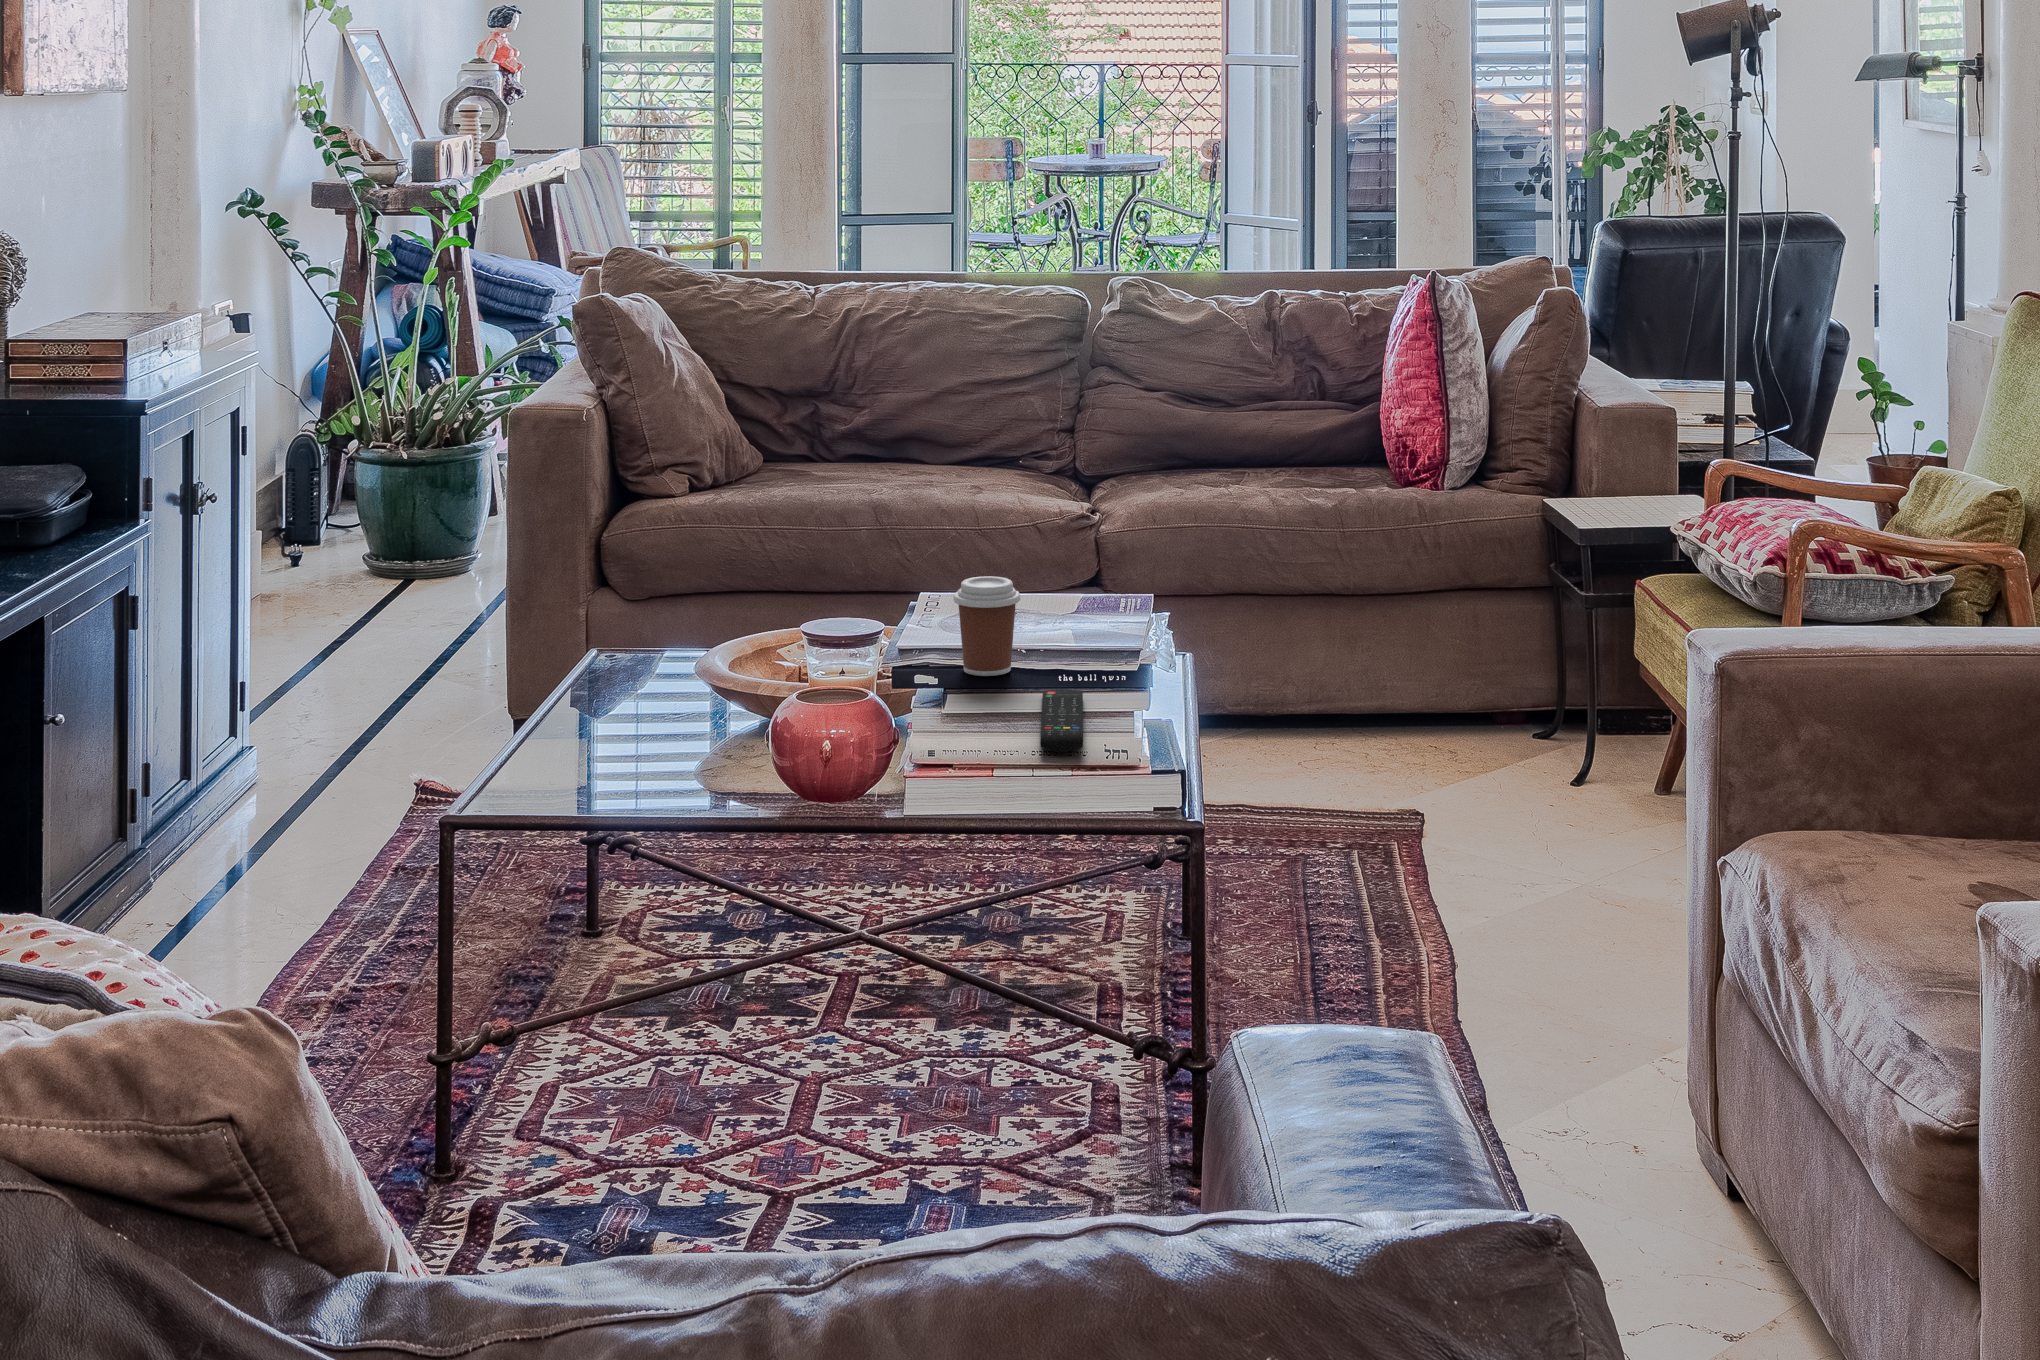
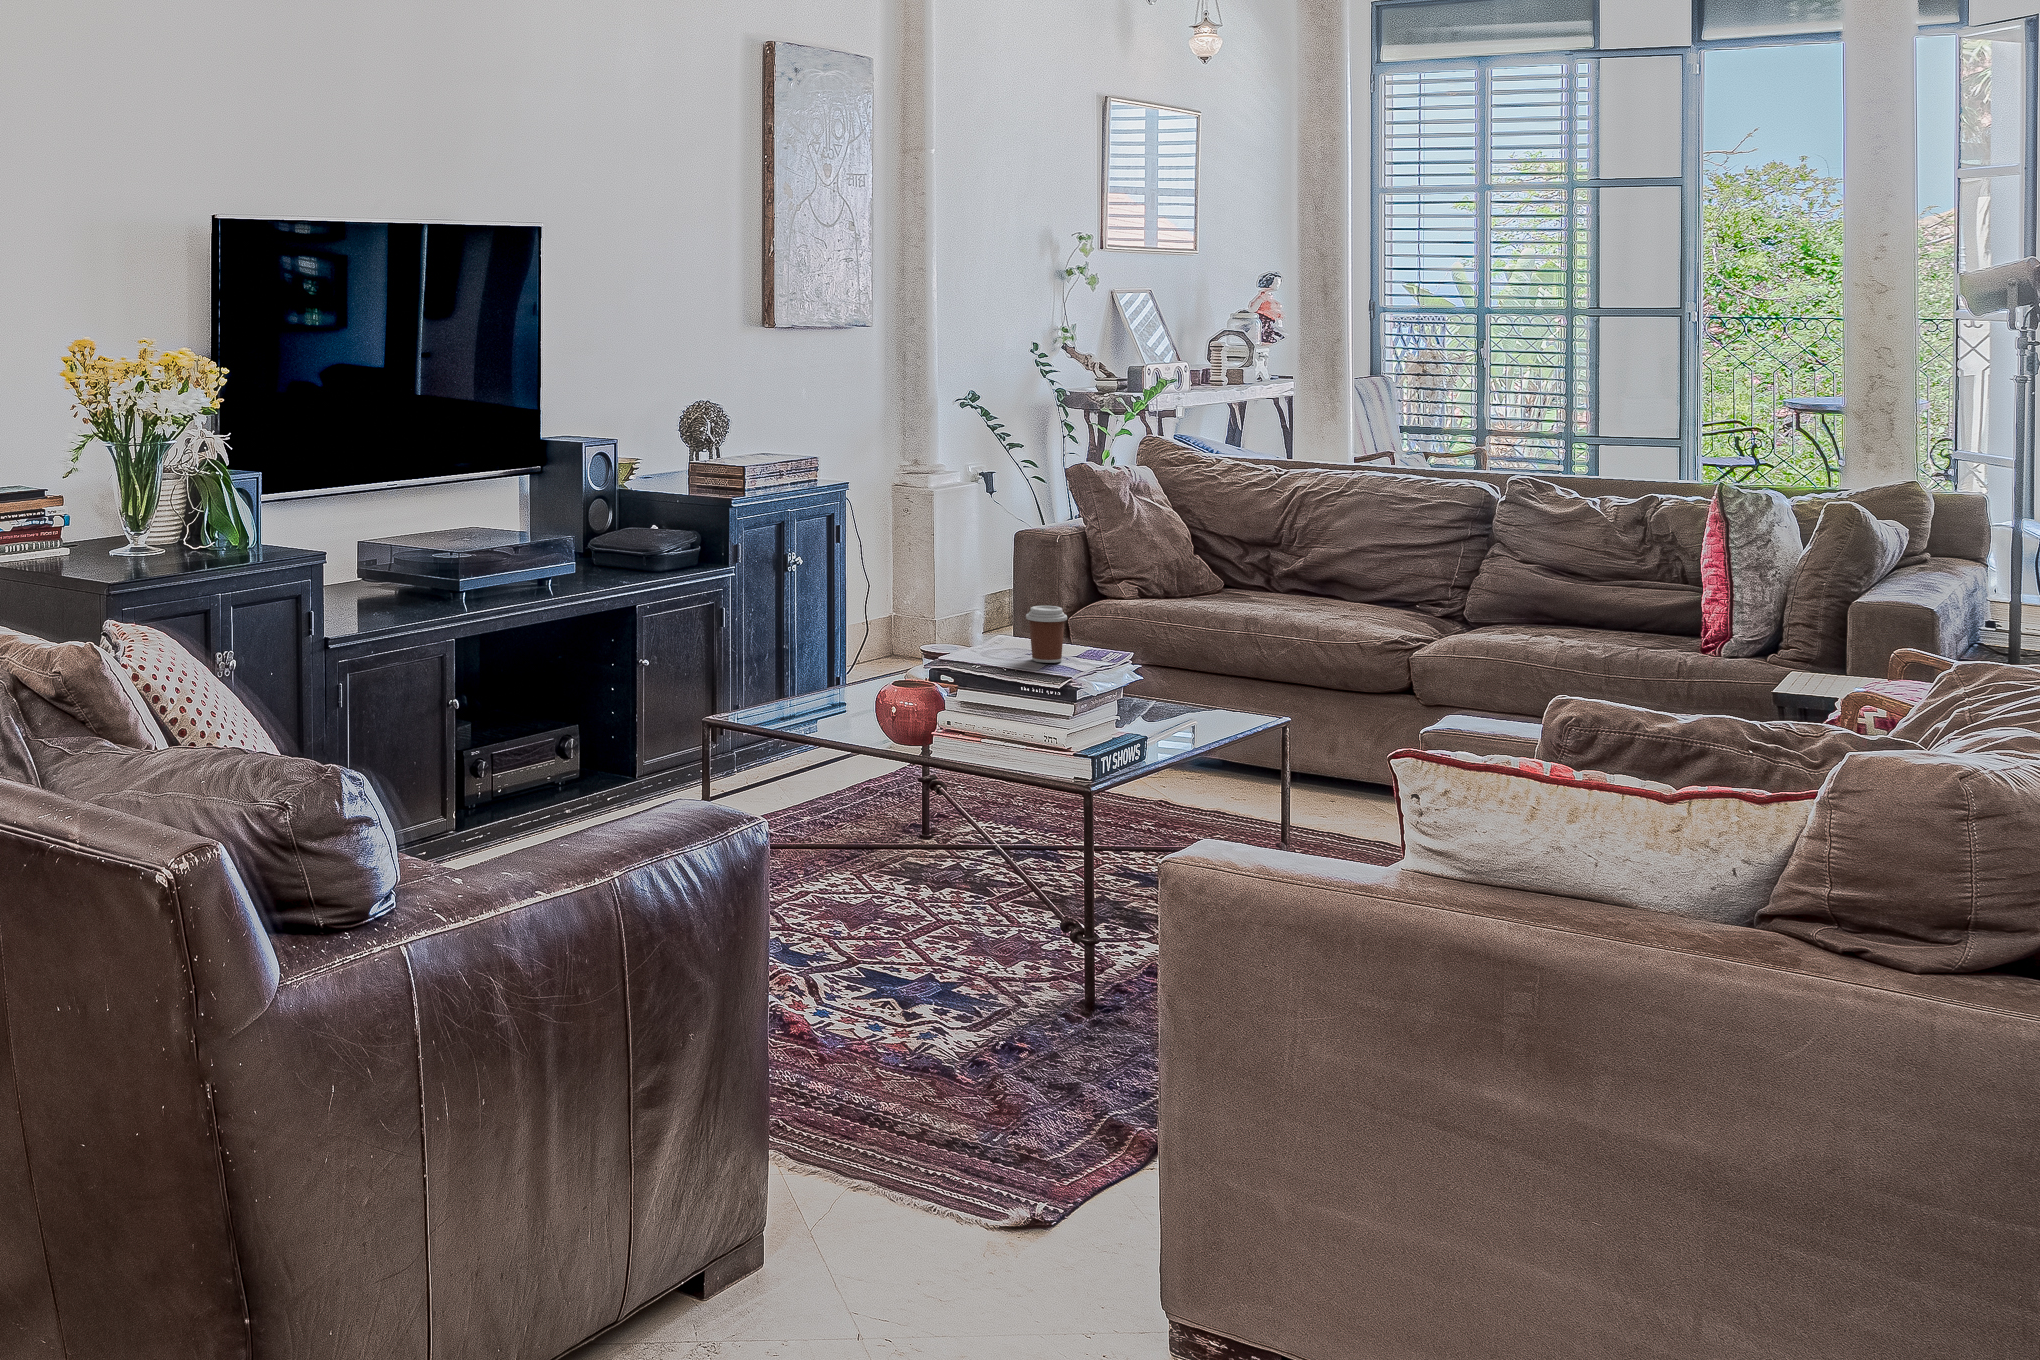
remote control: present [1040,689,1083,752] -> none [1006,672,1080,697]

